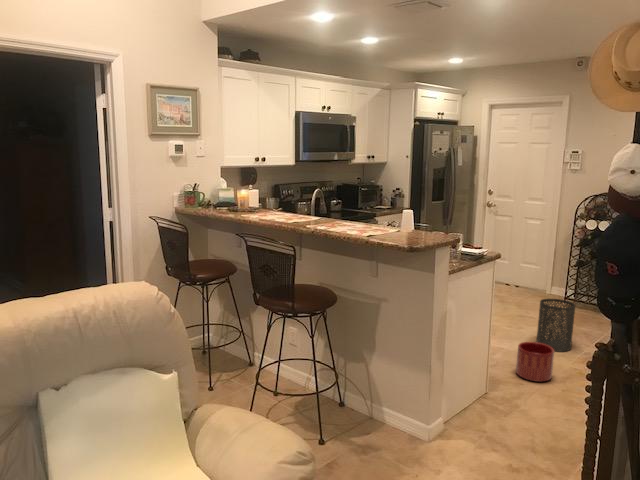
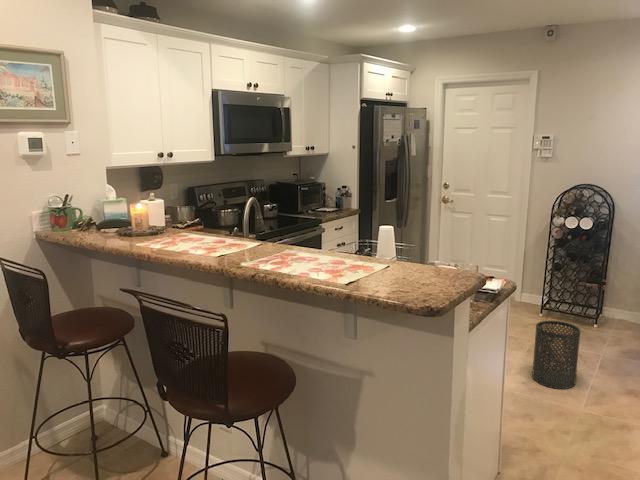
planter: present [516,342,554,382] -> none [524,387,575,444]

